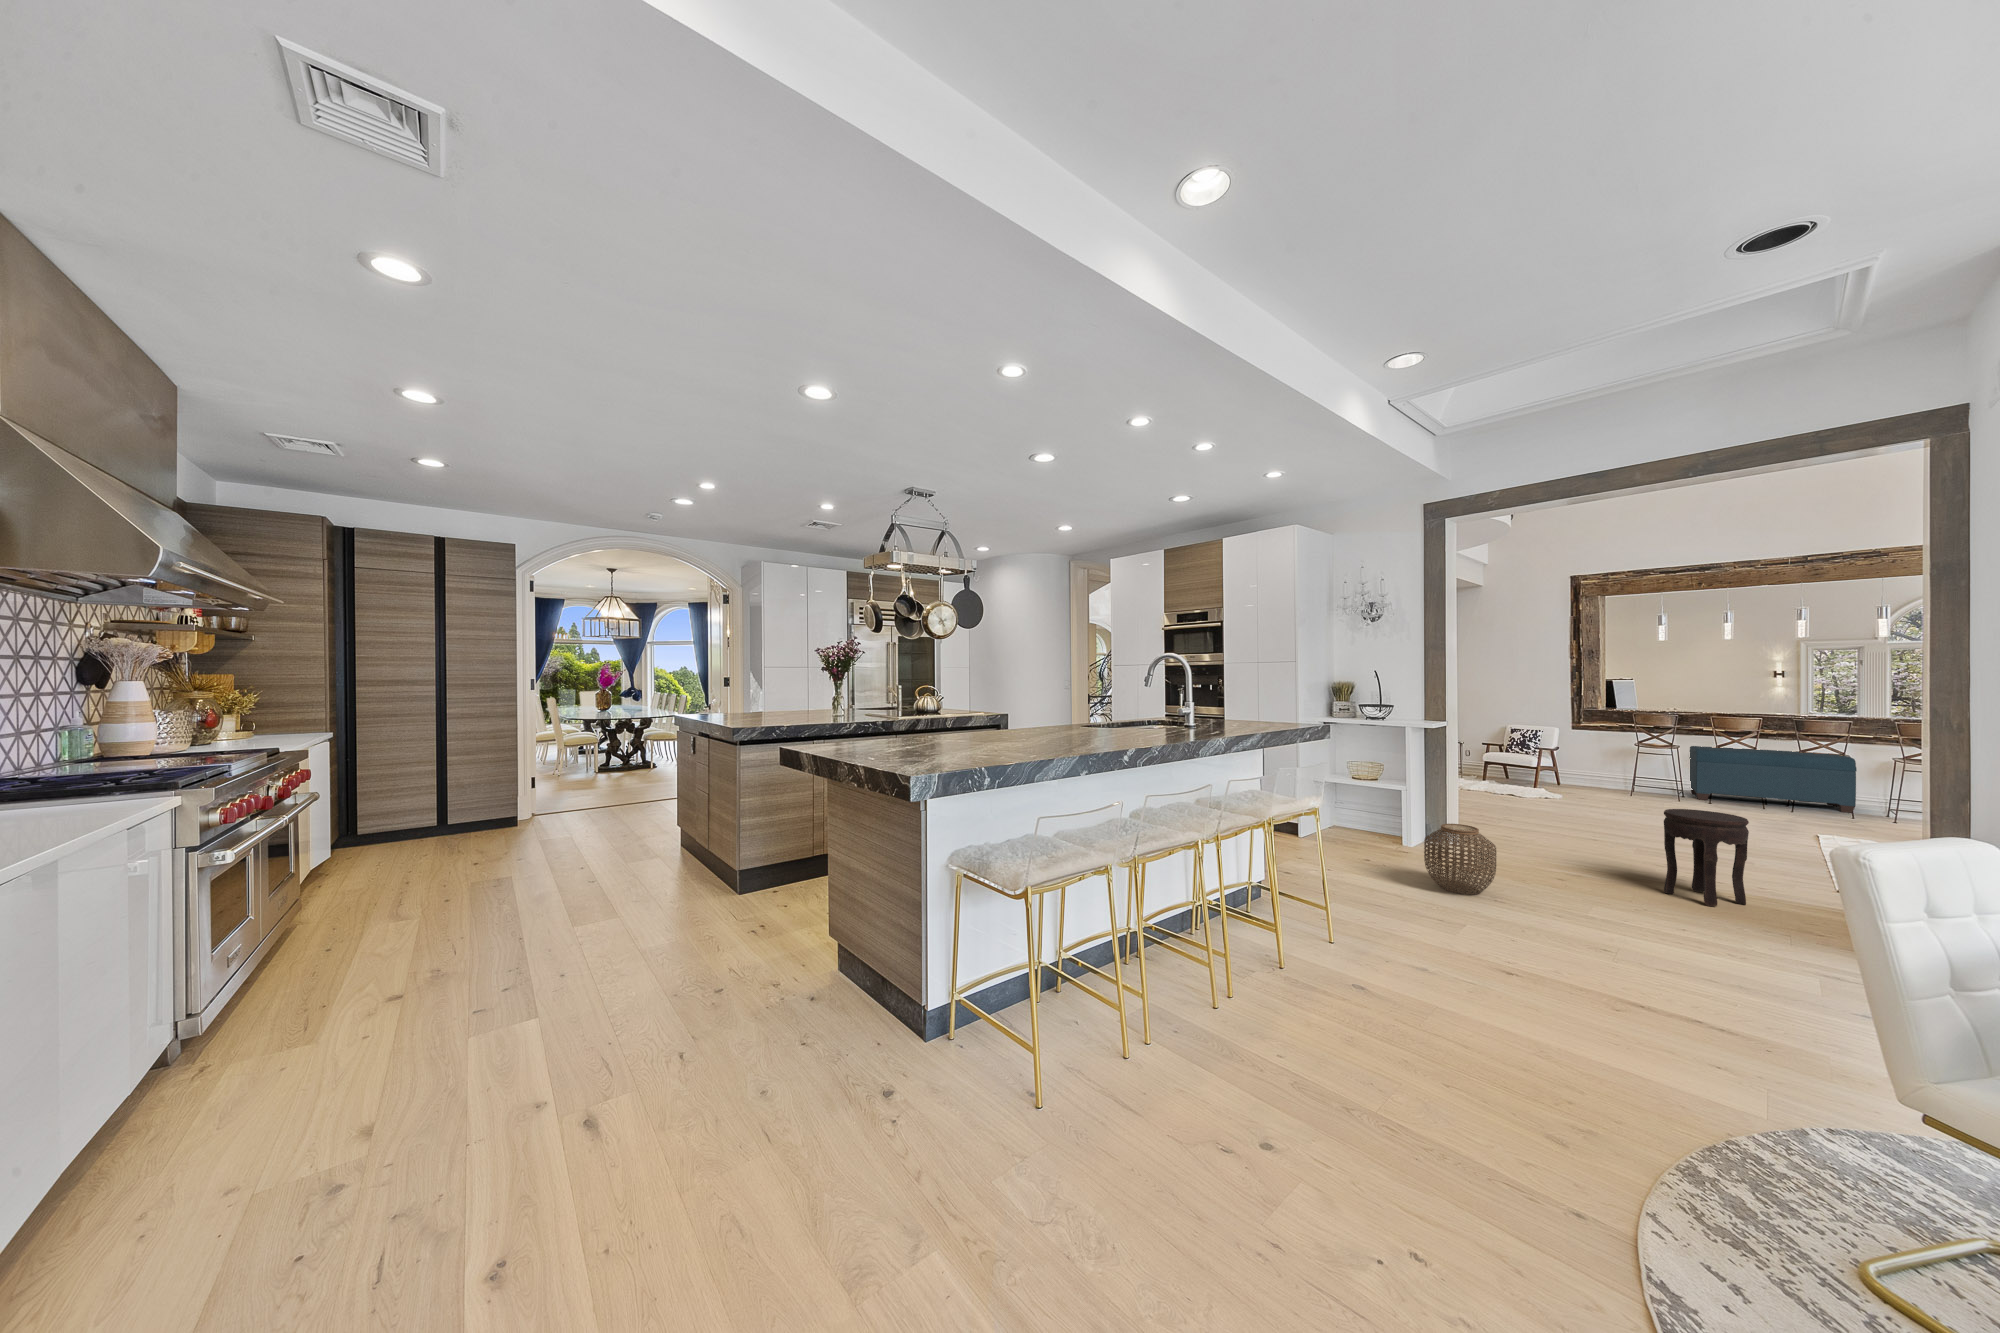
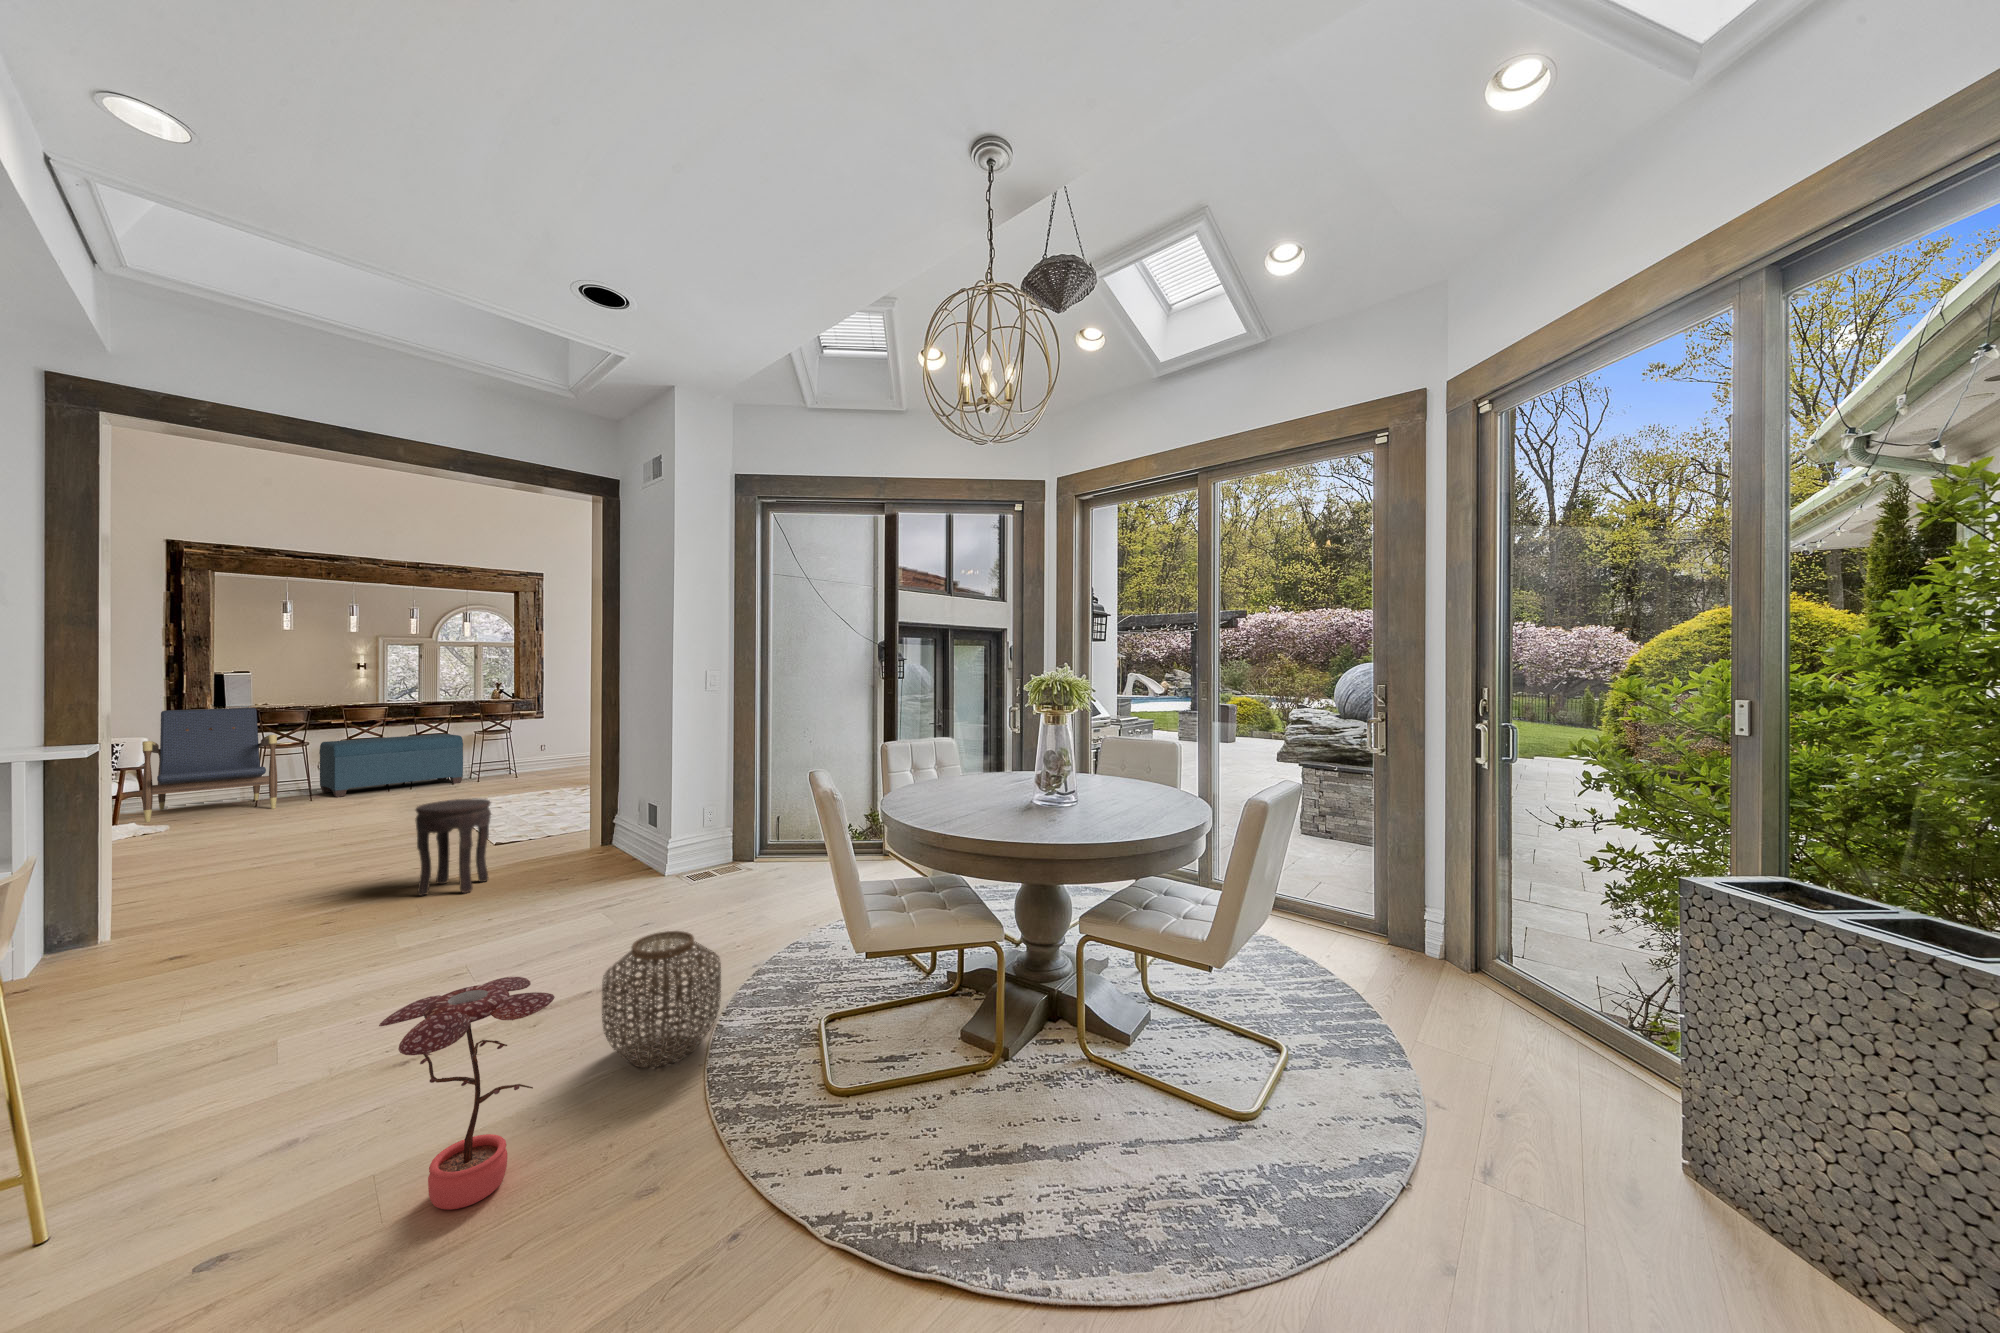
lounge chair: none [1546,707,1641,798] -> present [142,708,277,822]
woven basket: present [1424,824,1496,895] -> present [602,931,721,1068]
potted plant: none [1406,910,1524,1070] -> present [379,977,555,1210]

